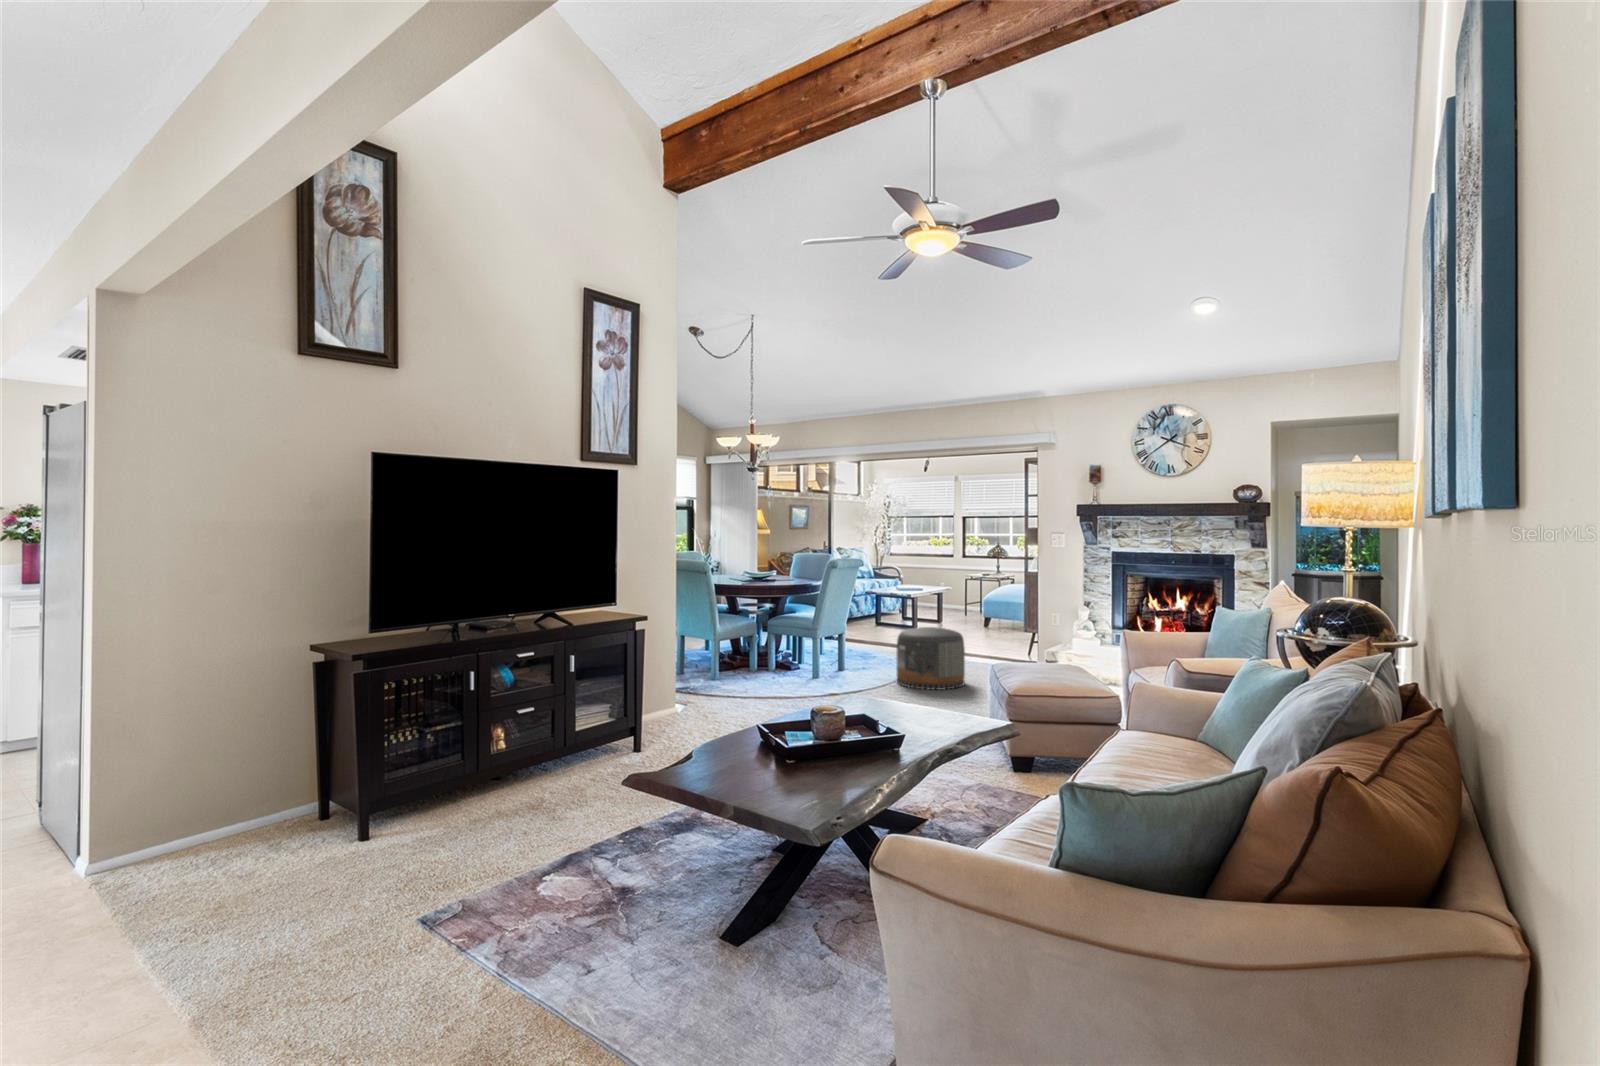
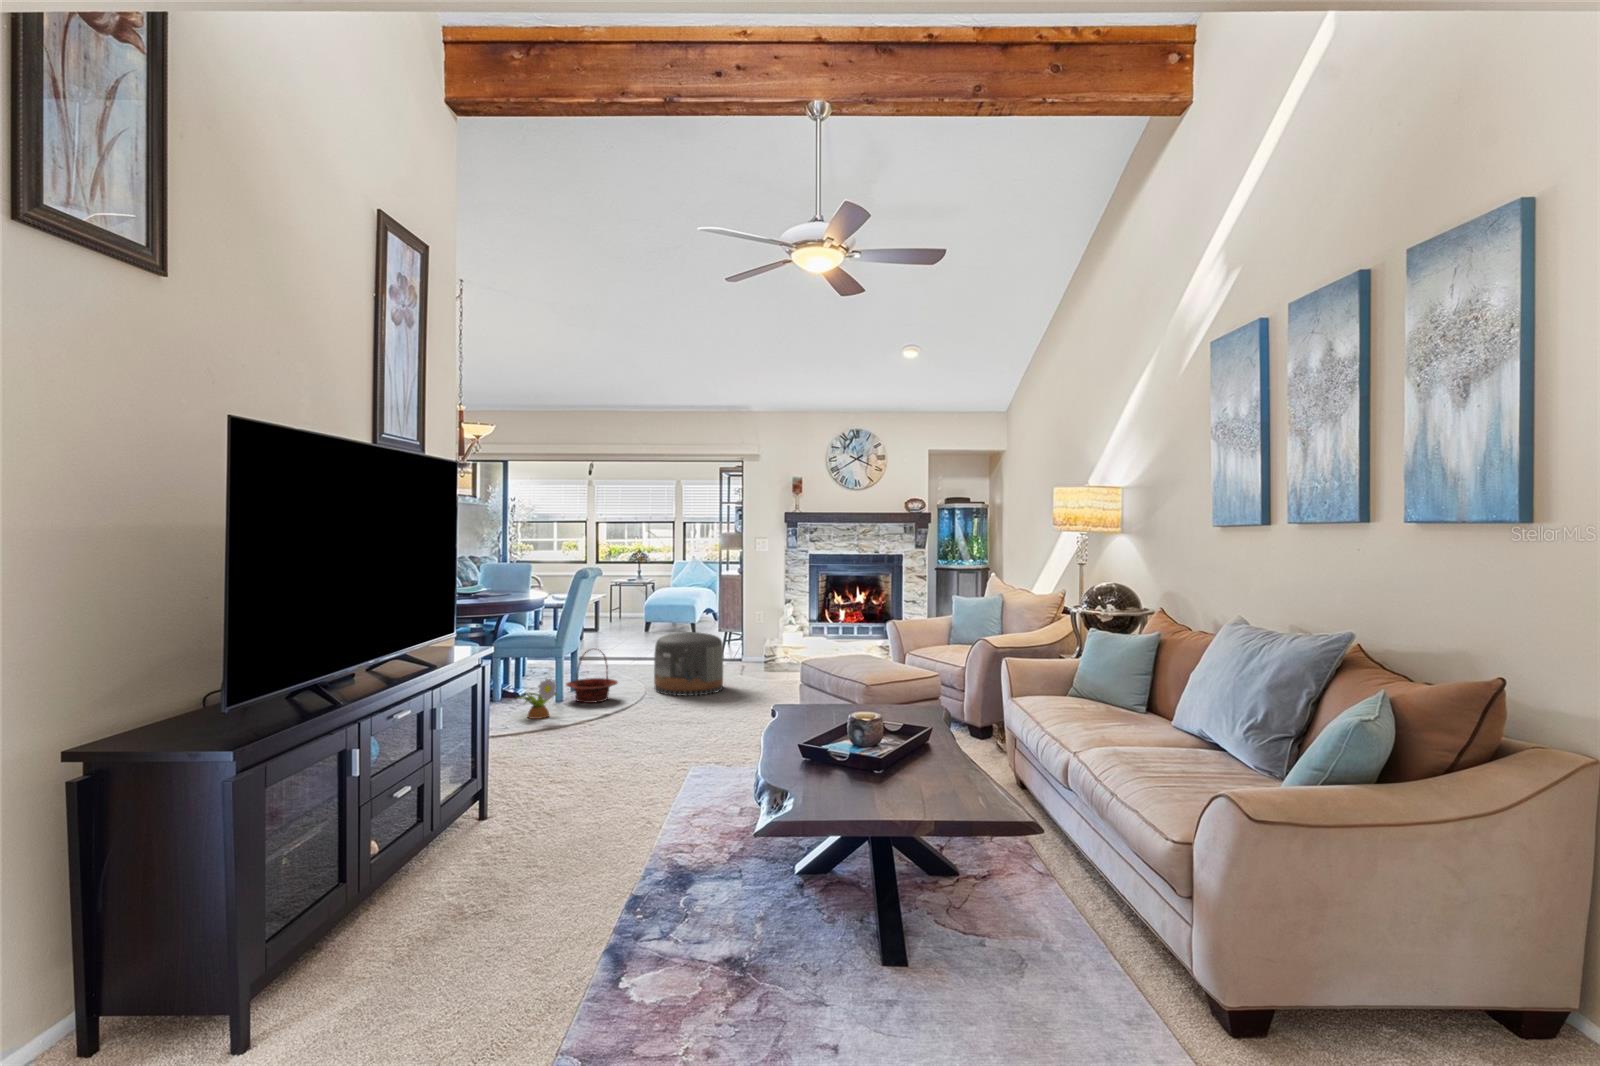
basket: none [808,636,855,685] -> present [566,649,617,703]
decorative plant: none [755,657,791,693] -> present [519,679,557,719]

